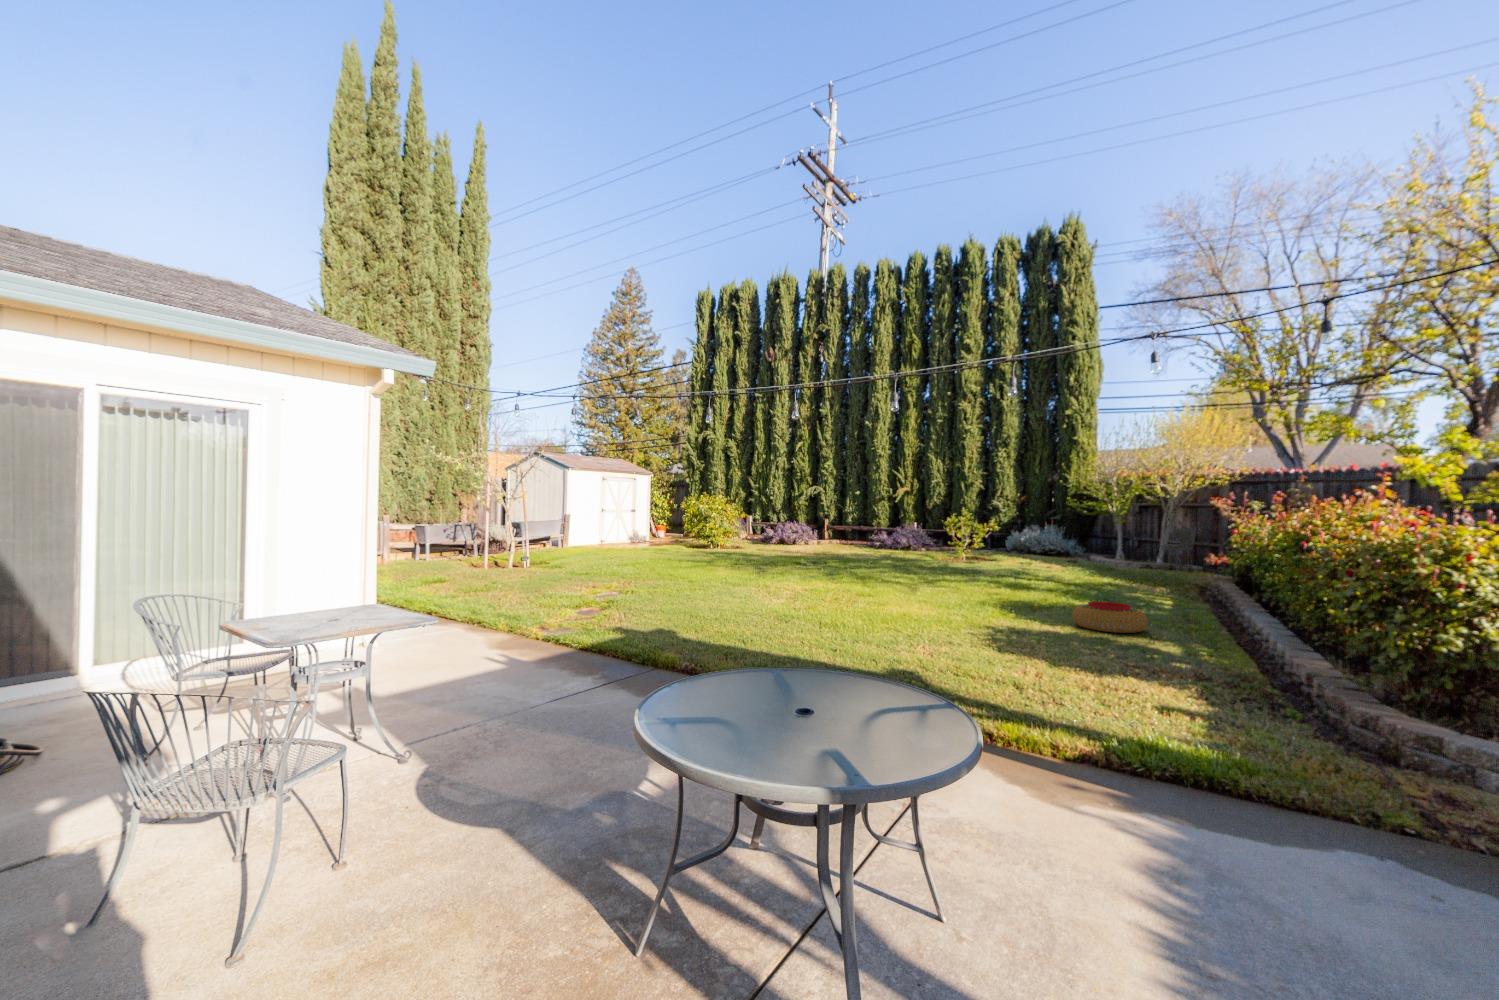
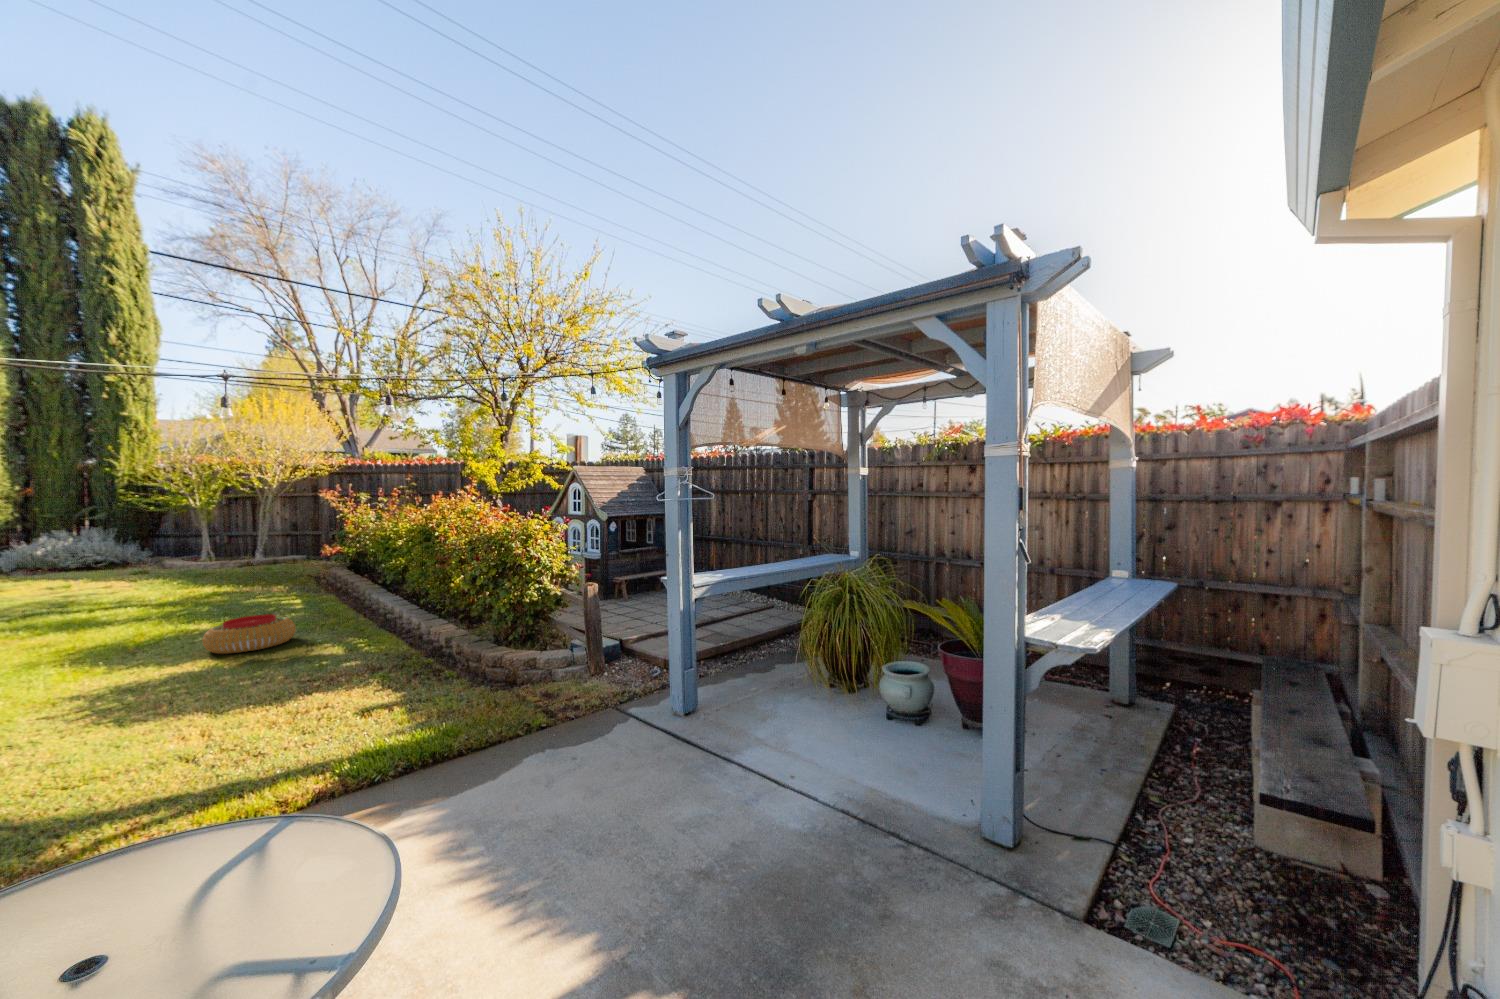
chair: present [1159,528,1196,566] -> none [253,517,293,558]

